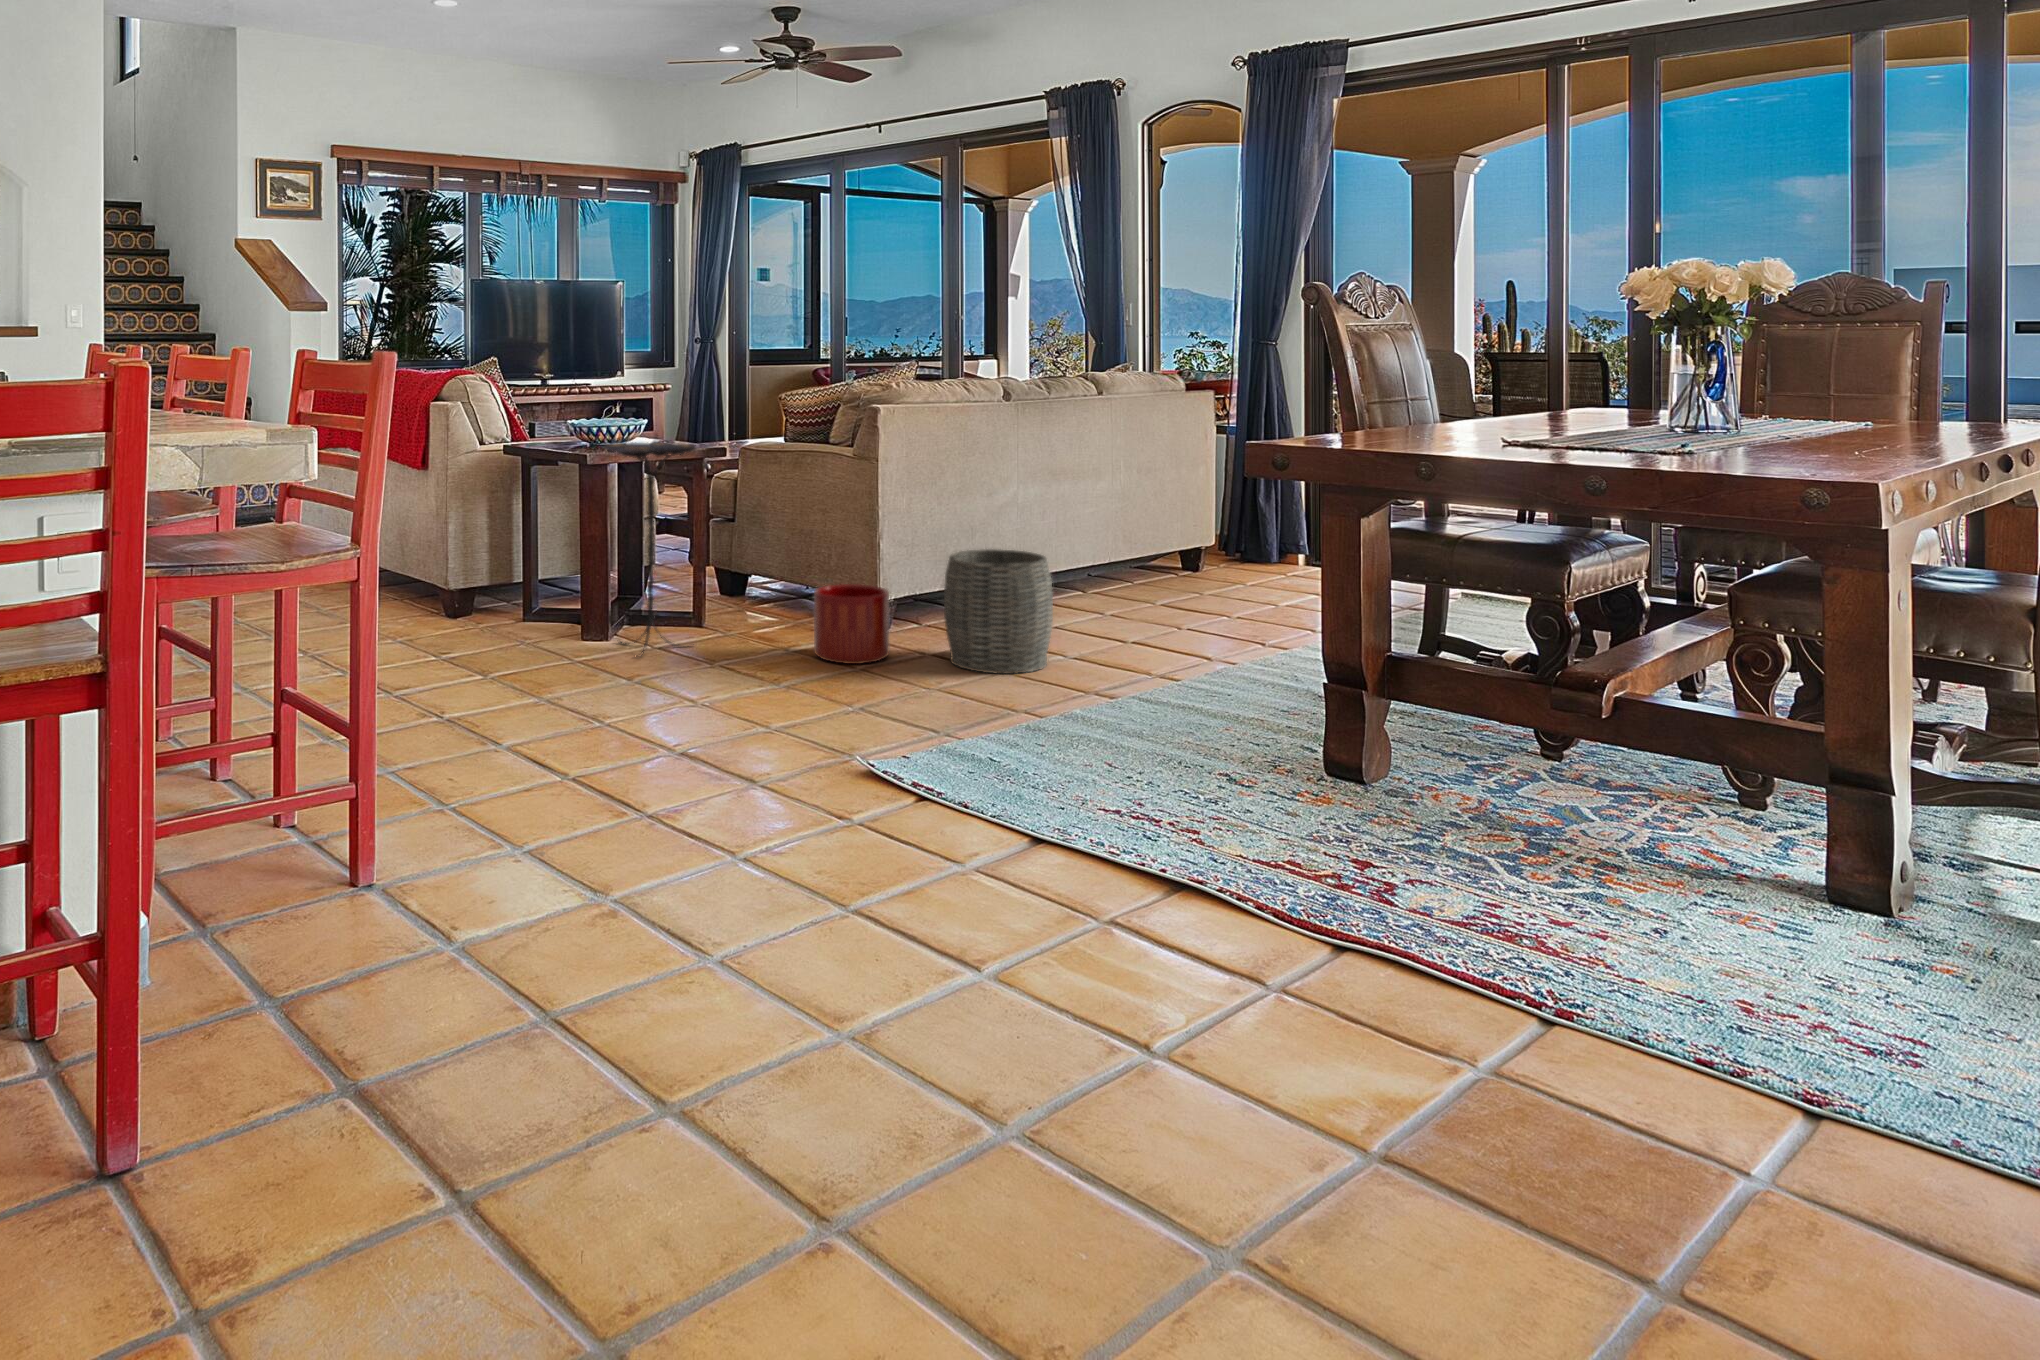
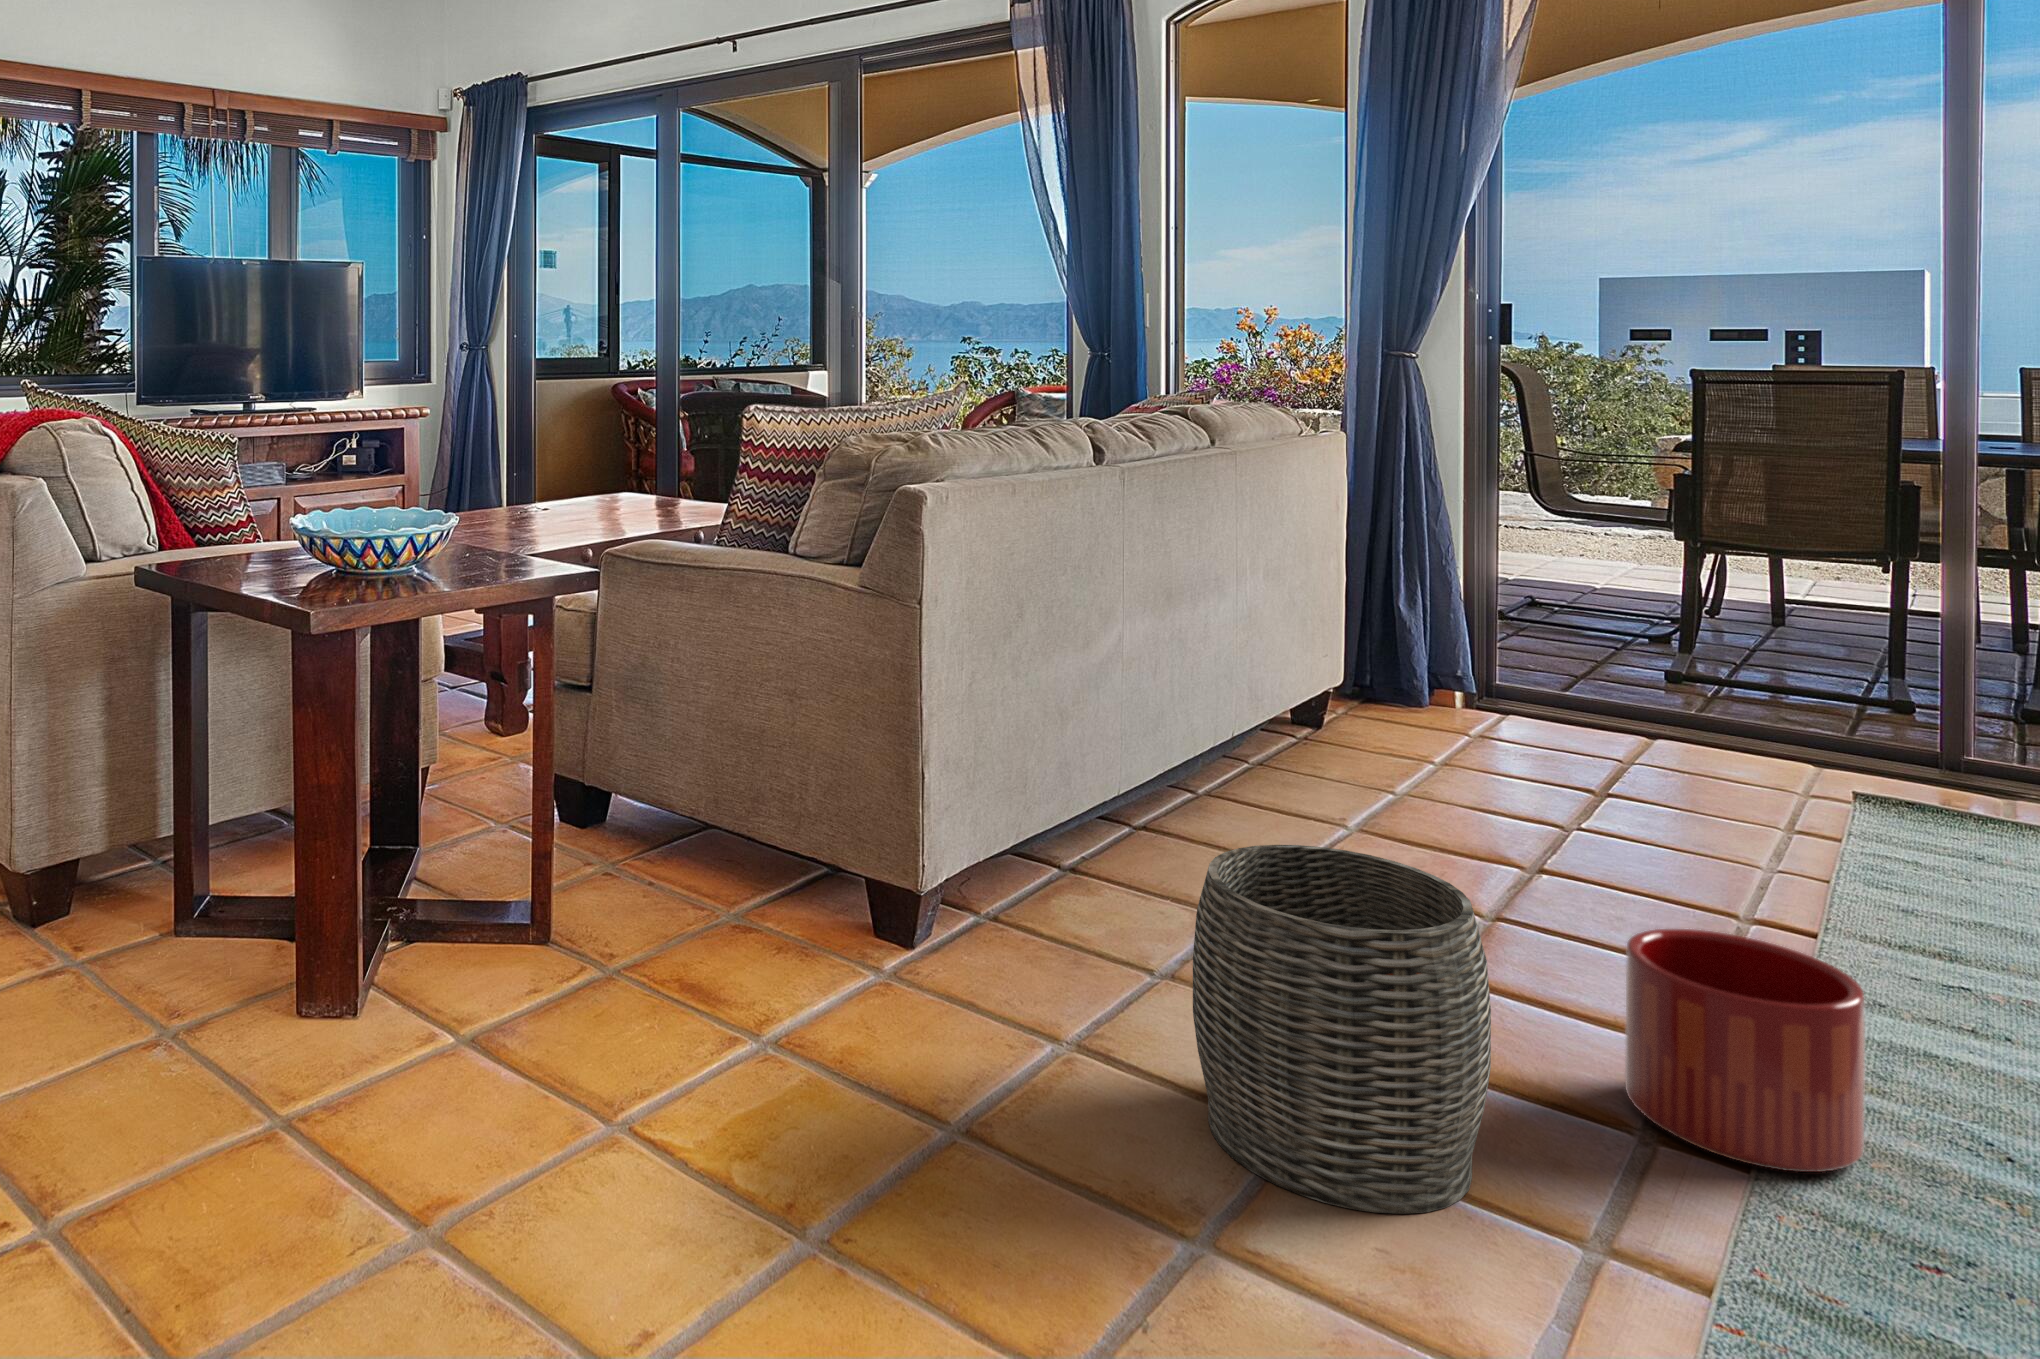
side table: present [605,443,696,656] -> none [354,586,581,1148]
planter: present [814,584,890,664] -> present [1625,929,1865,1172]

